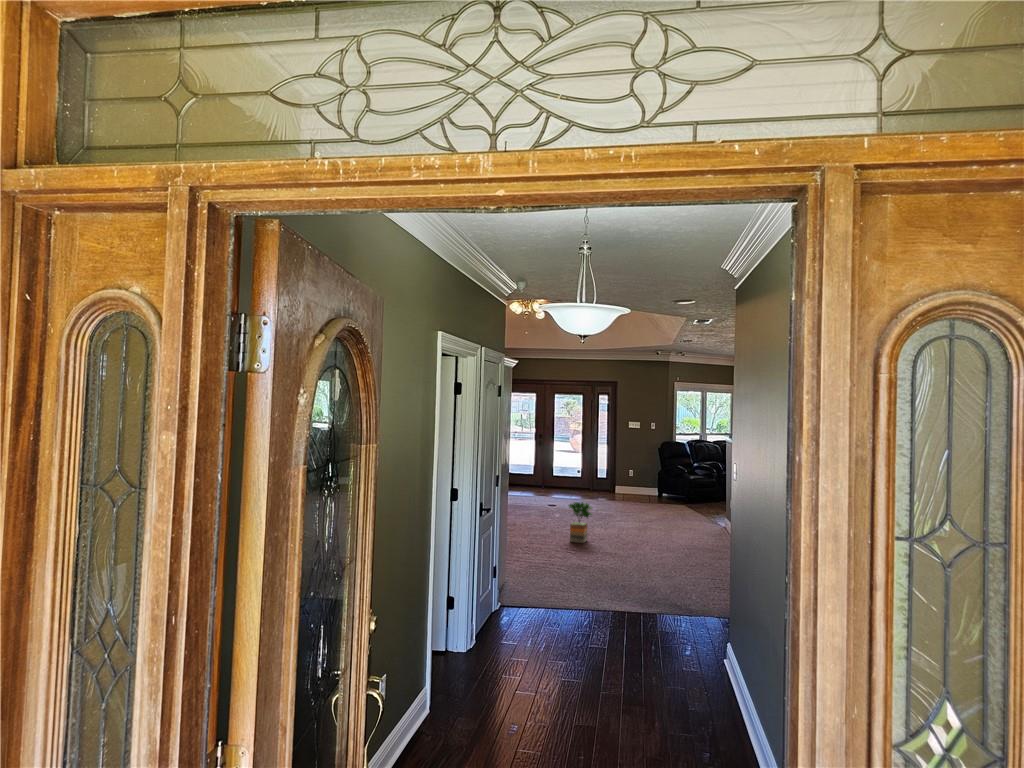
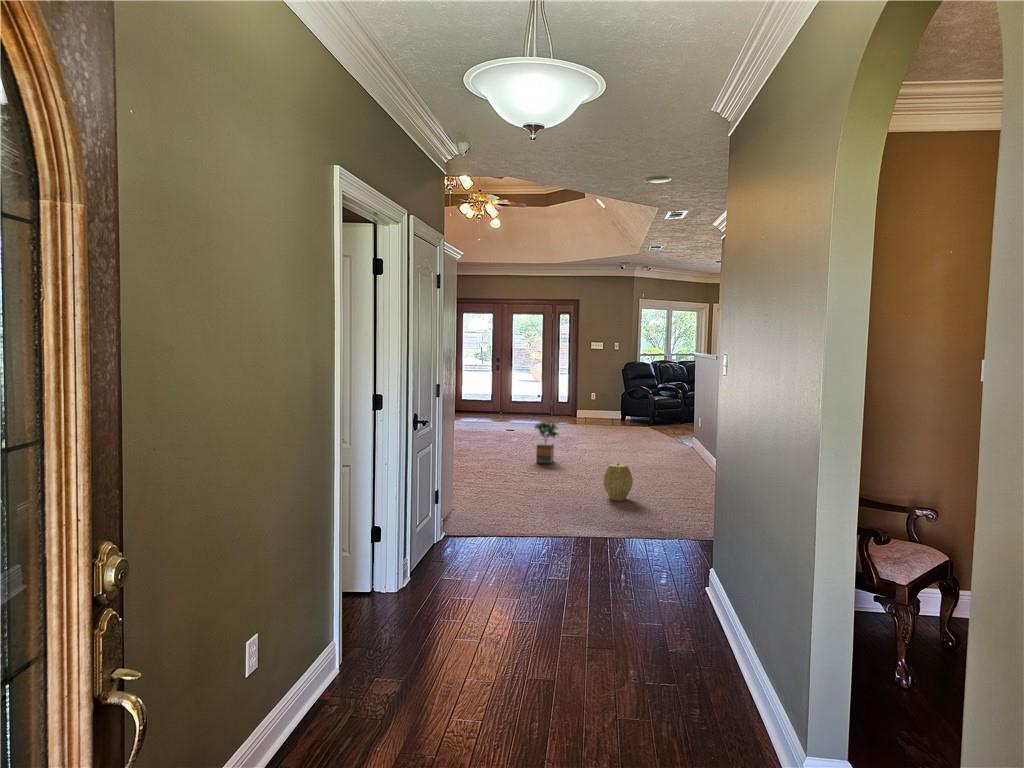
woven basket: none [633,552,663,592] -> present [603,463,633,500]

